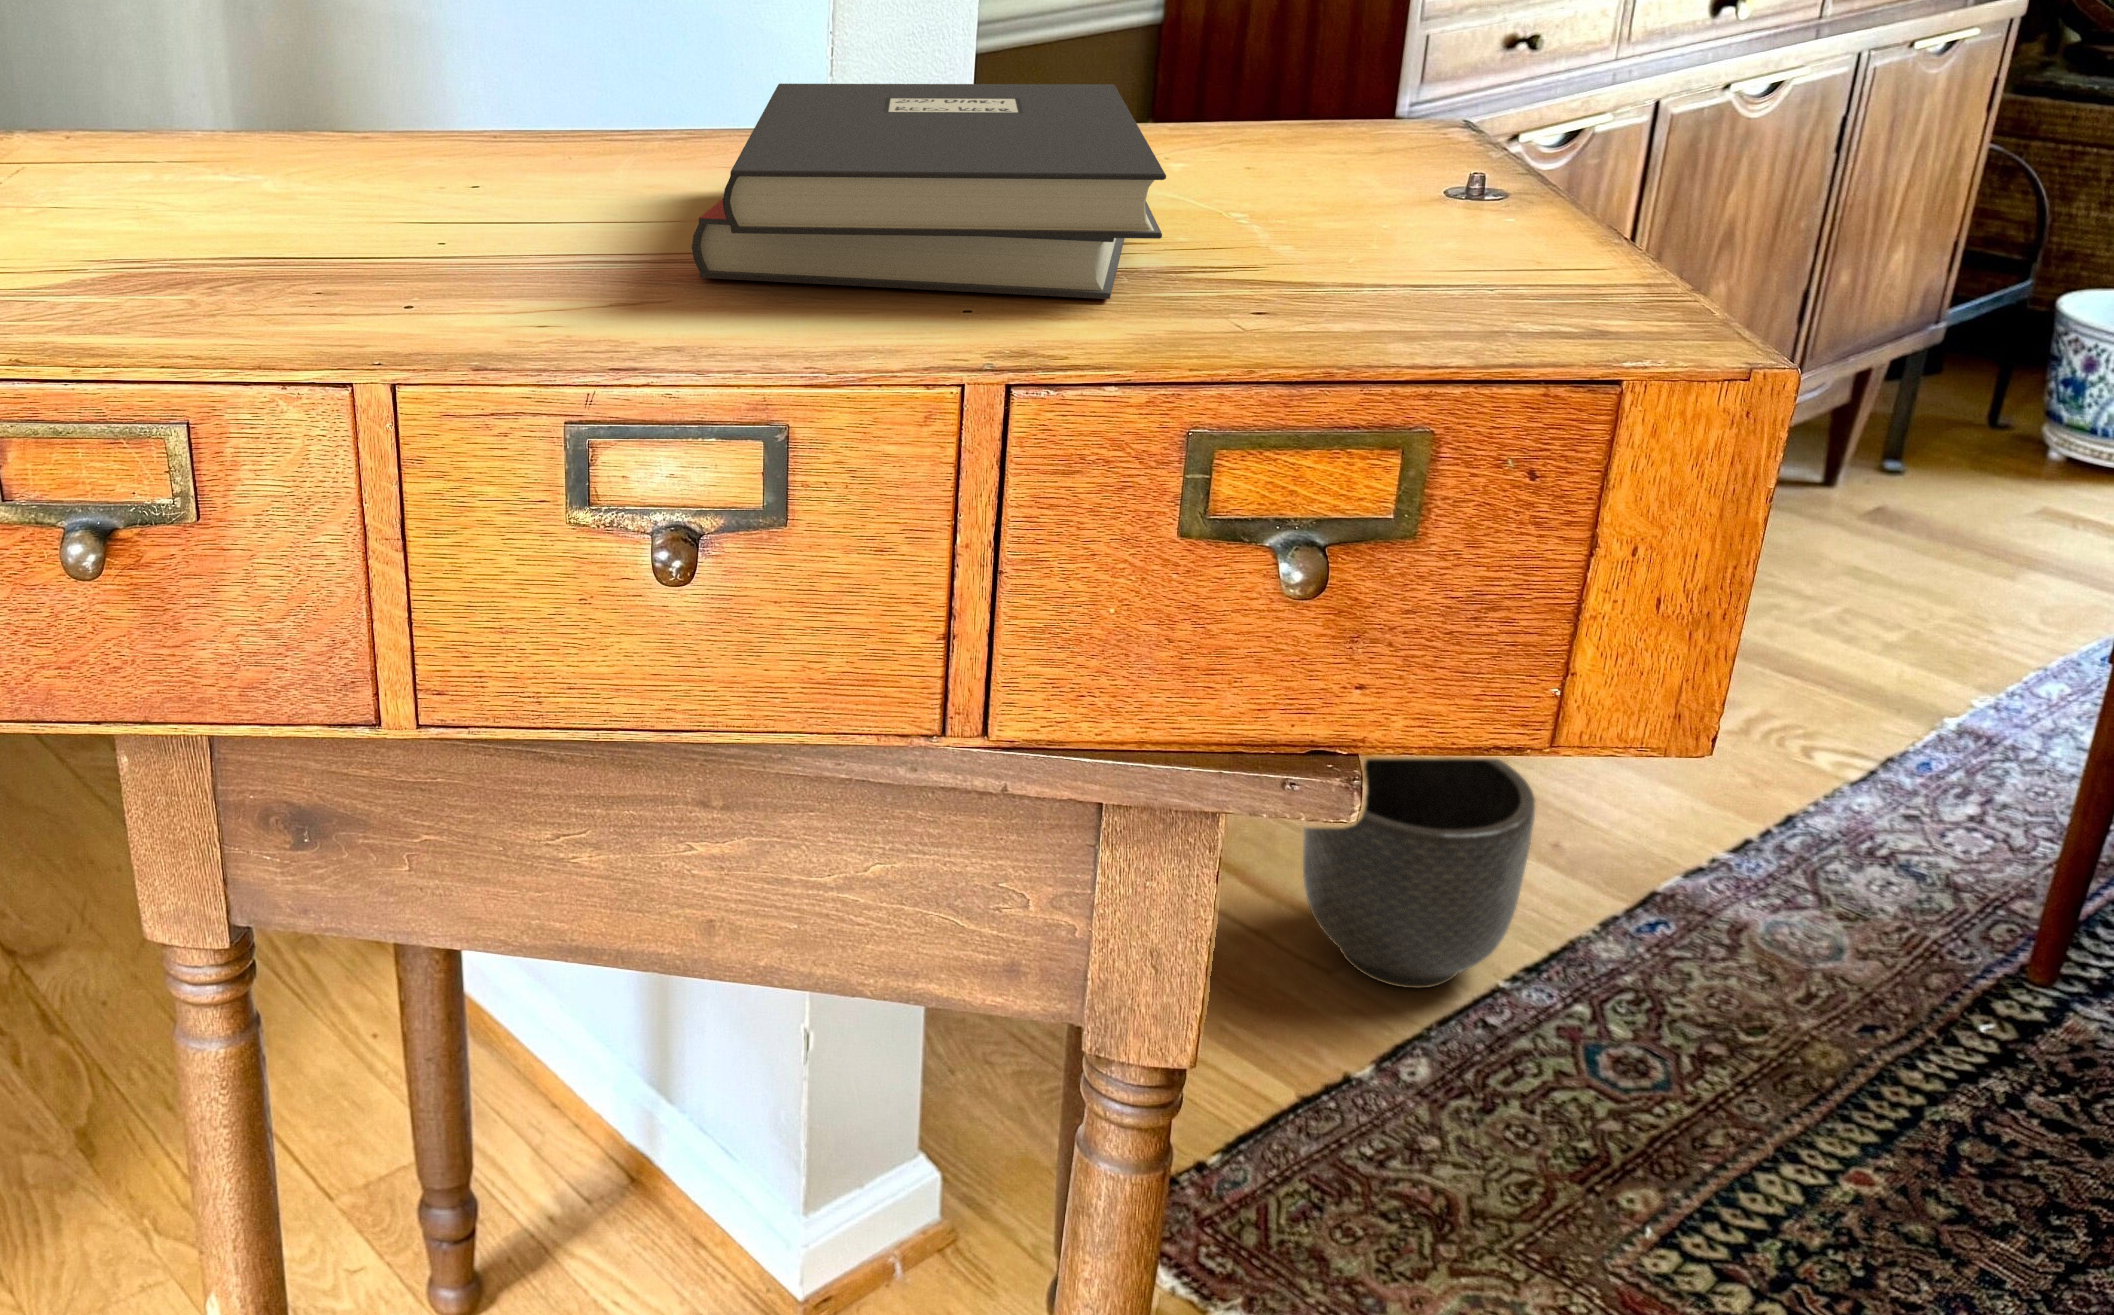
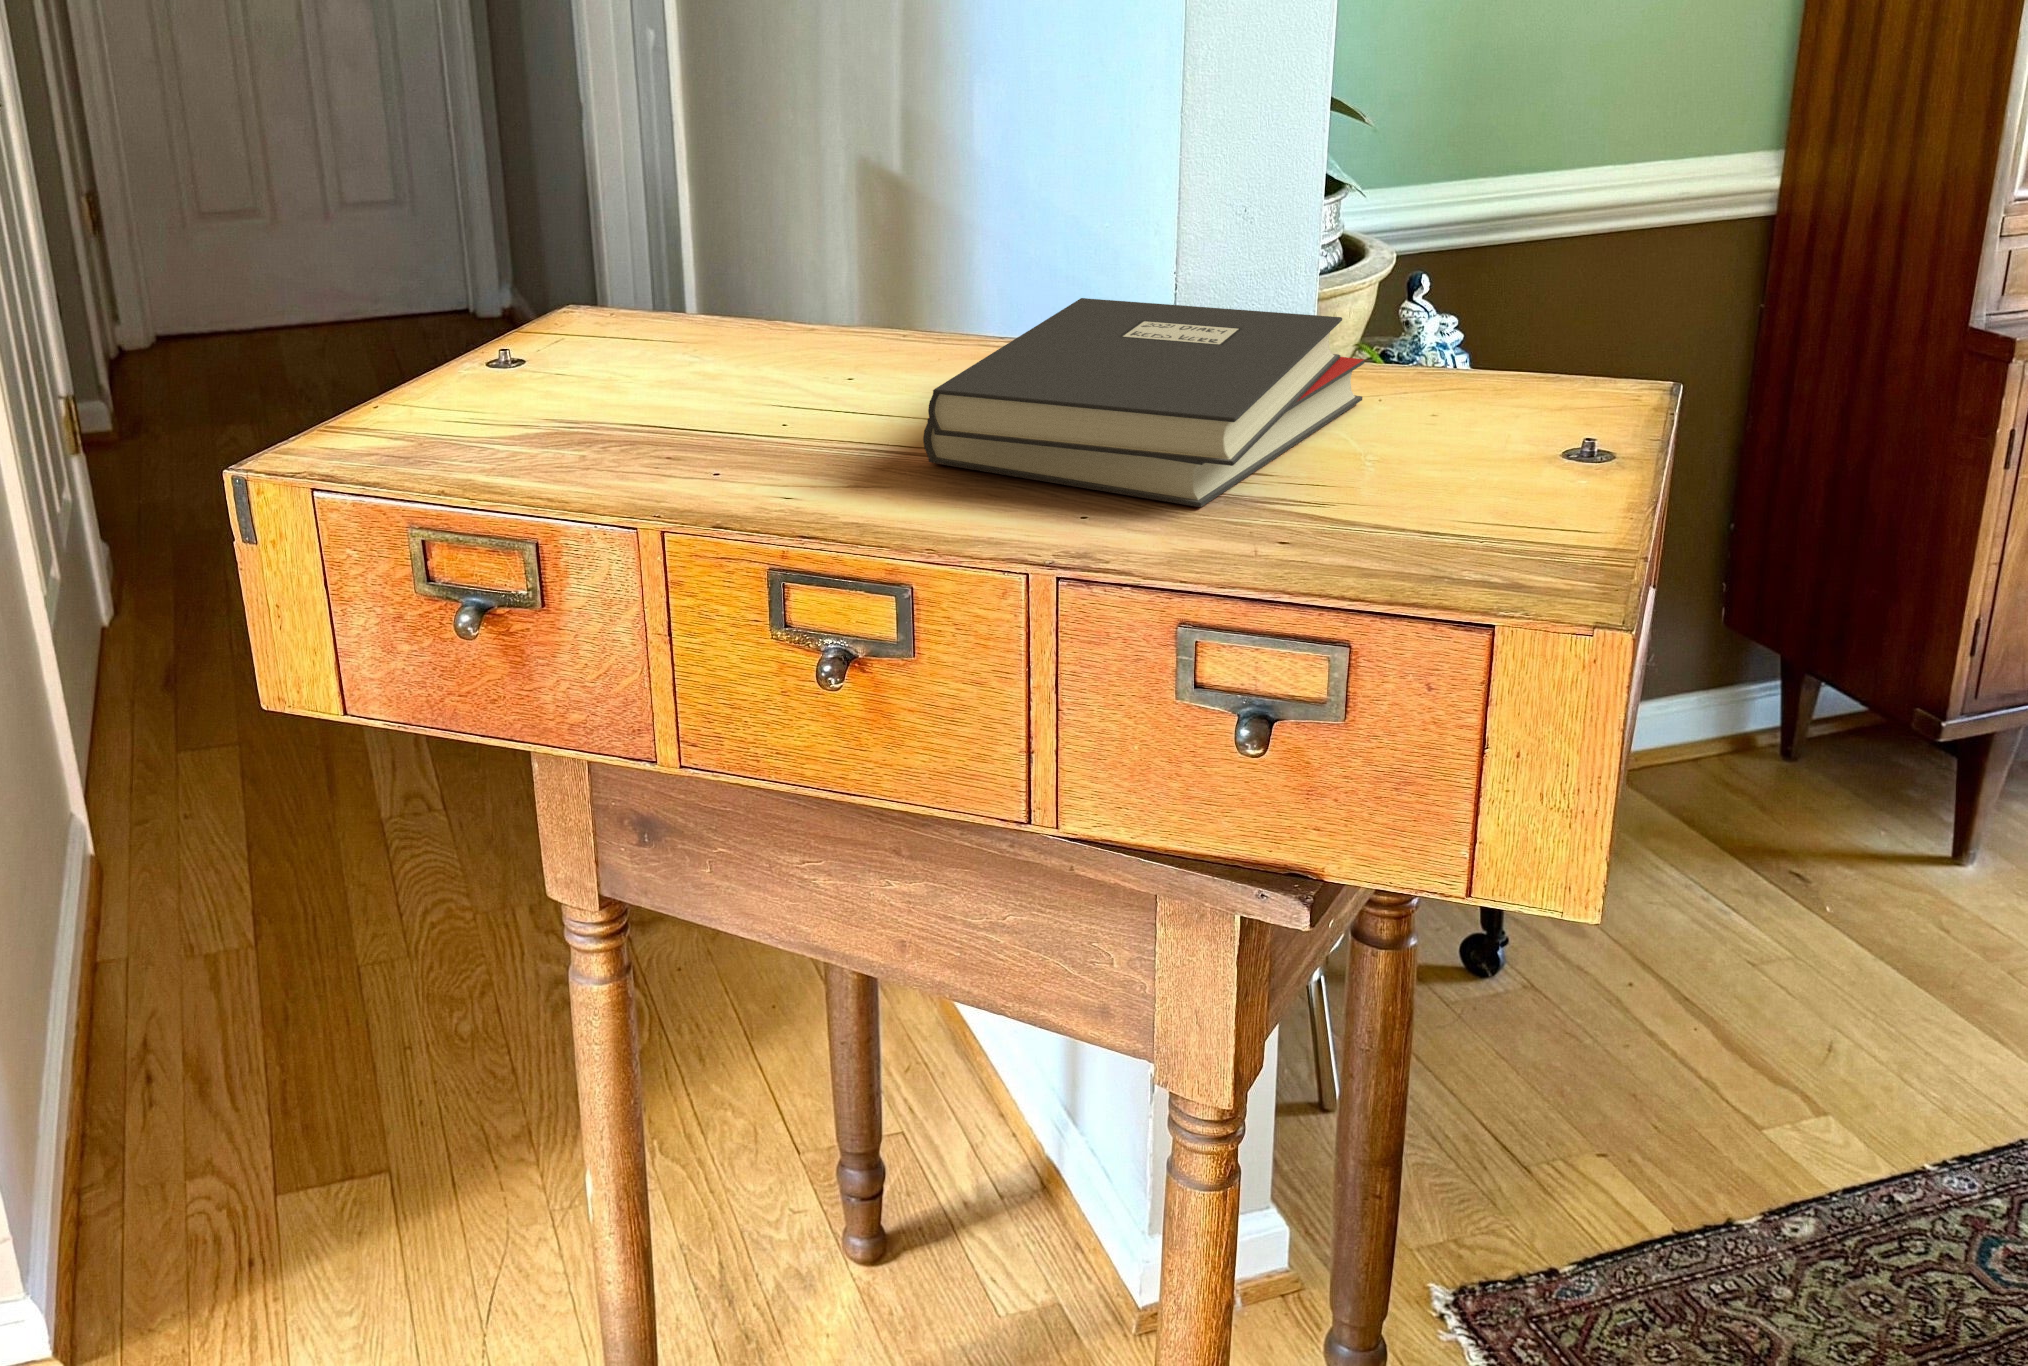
planter: present [1303,759,1535,988] -> none [1741,910,1977,1162]

